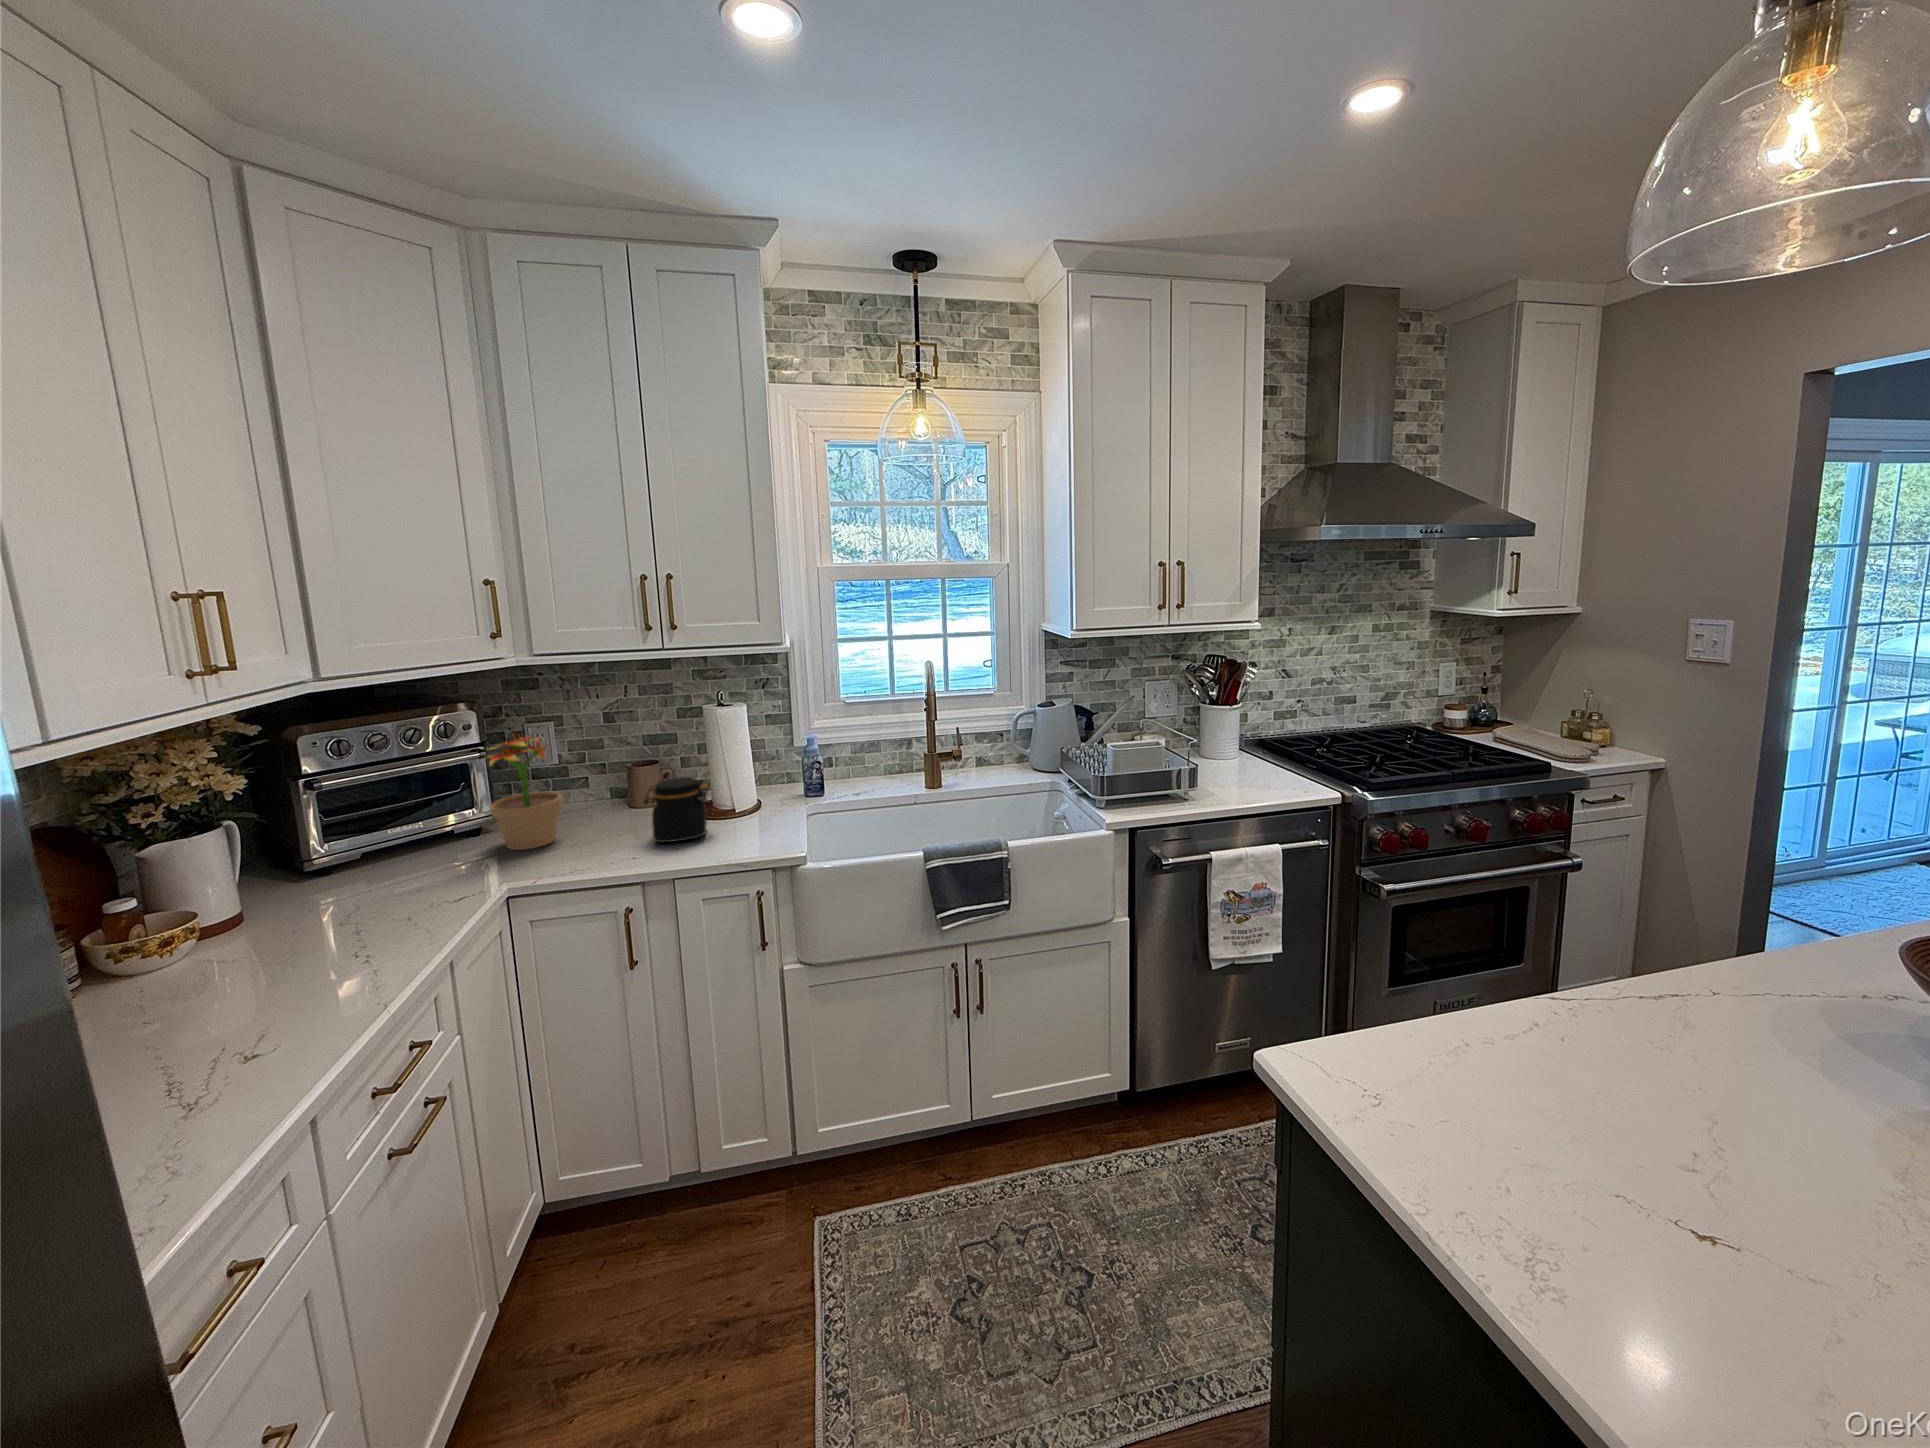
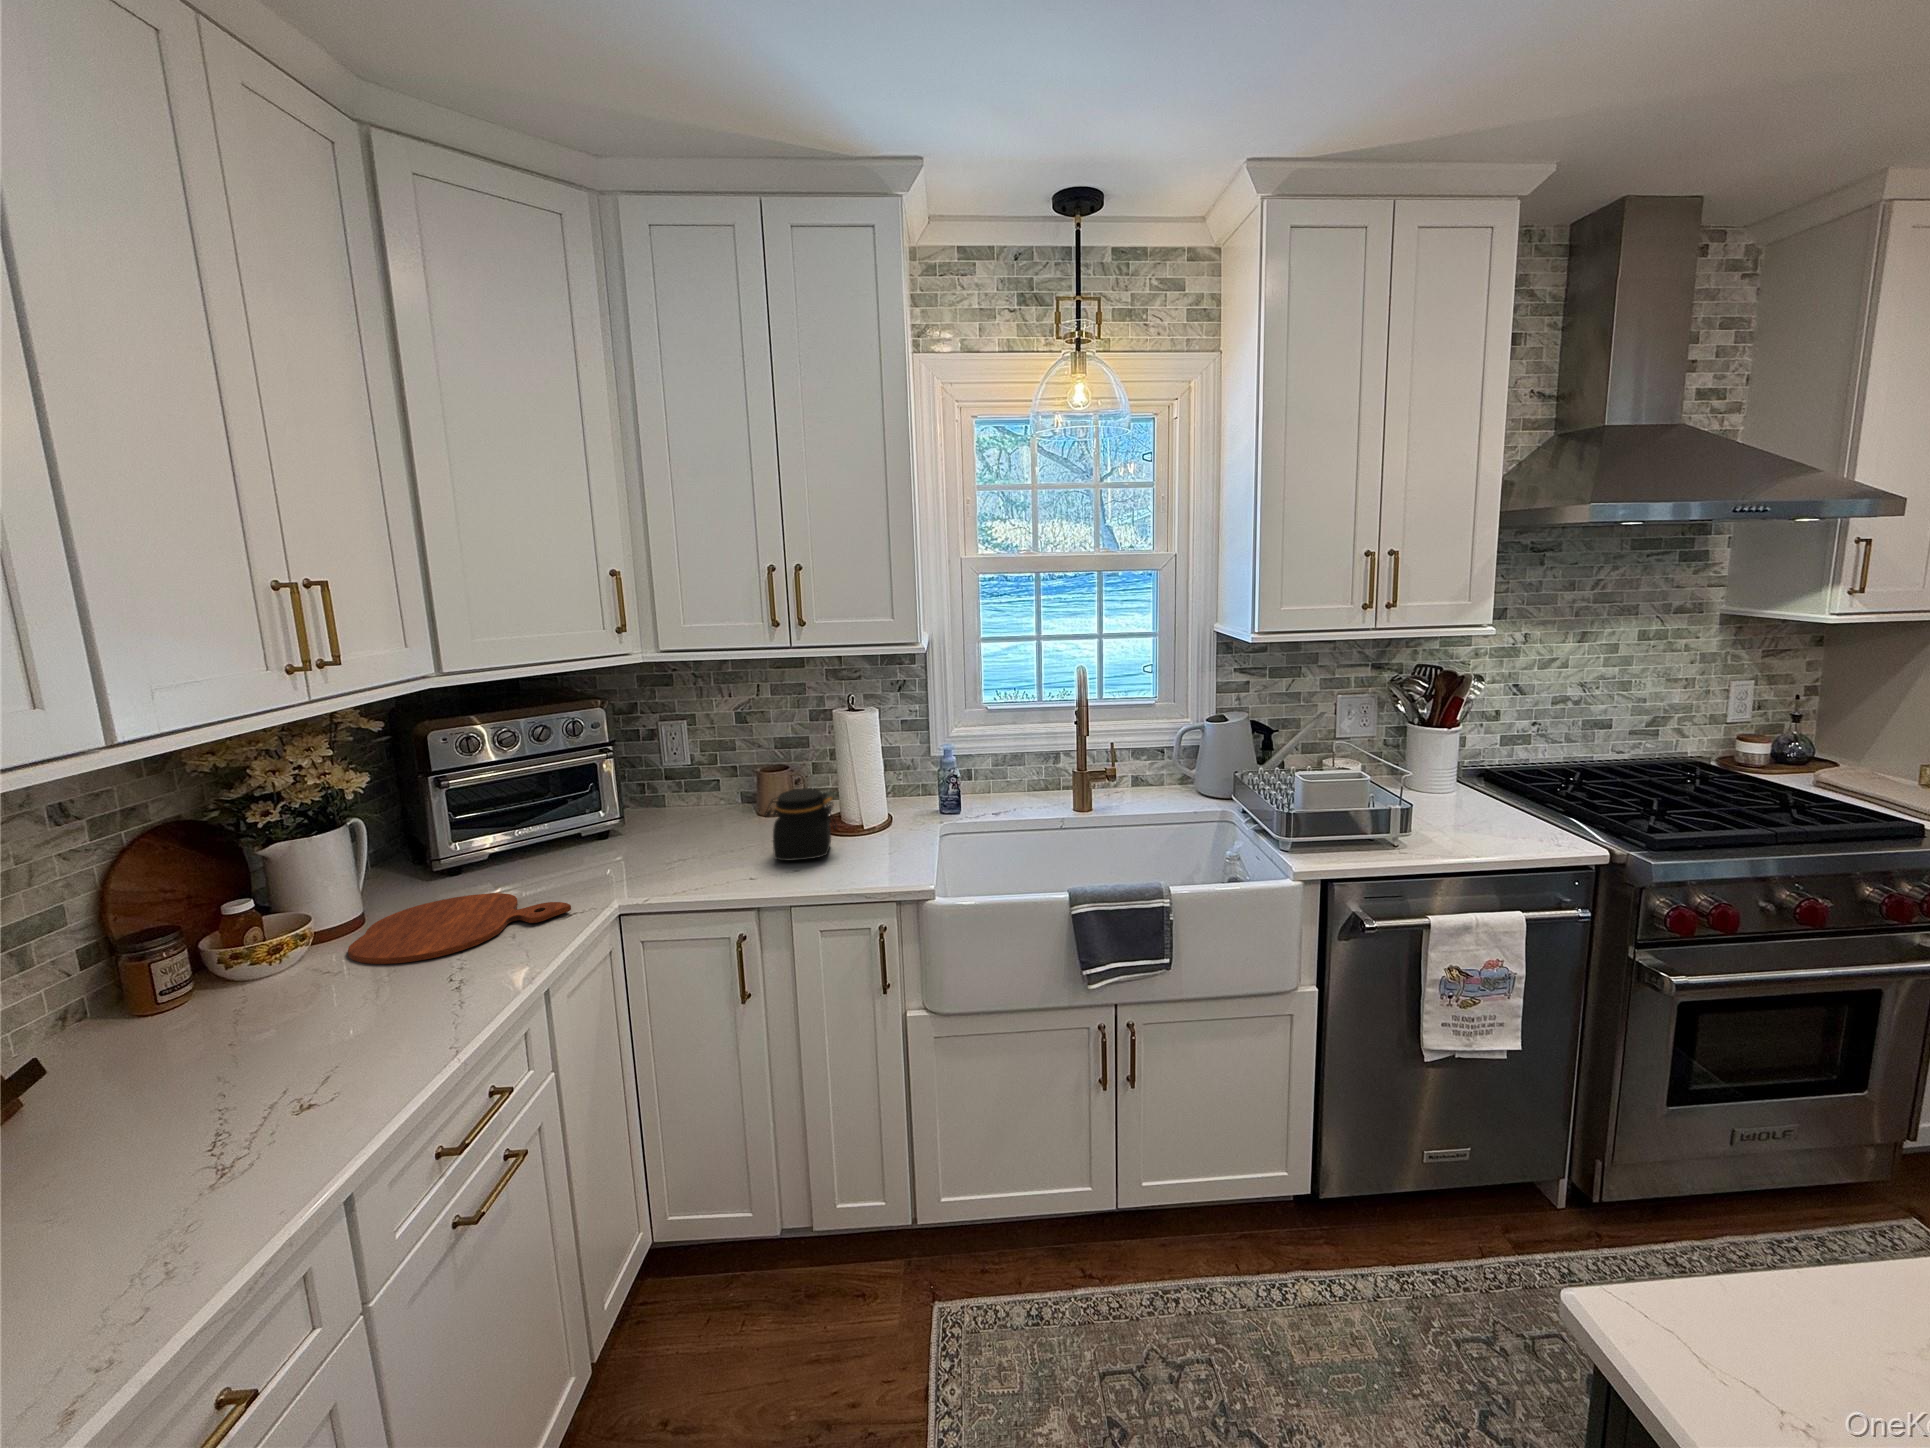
potted plant: present [487,733,563,850] -> none [610,731,685,859]
cutting board: none [236,885,461,950] -> present [348,893,571,964]

